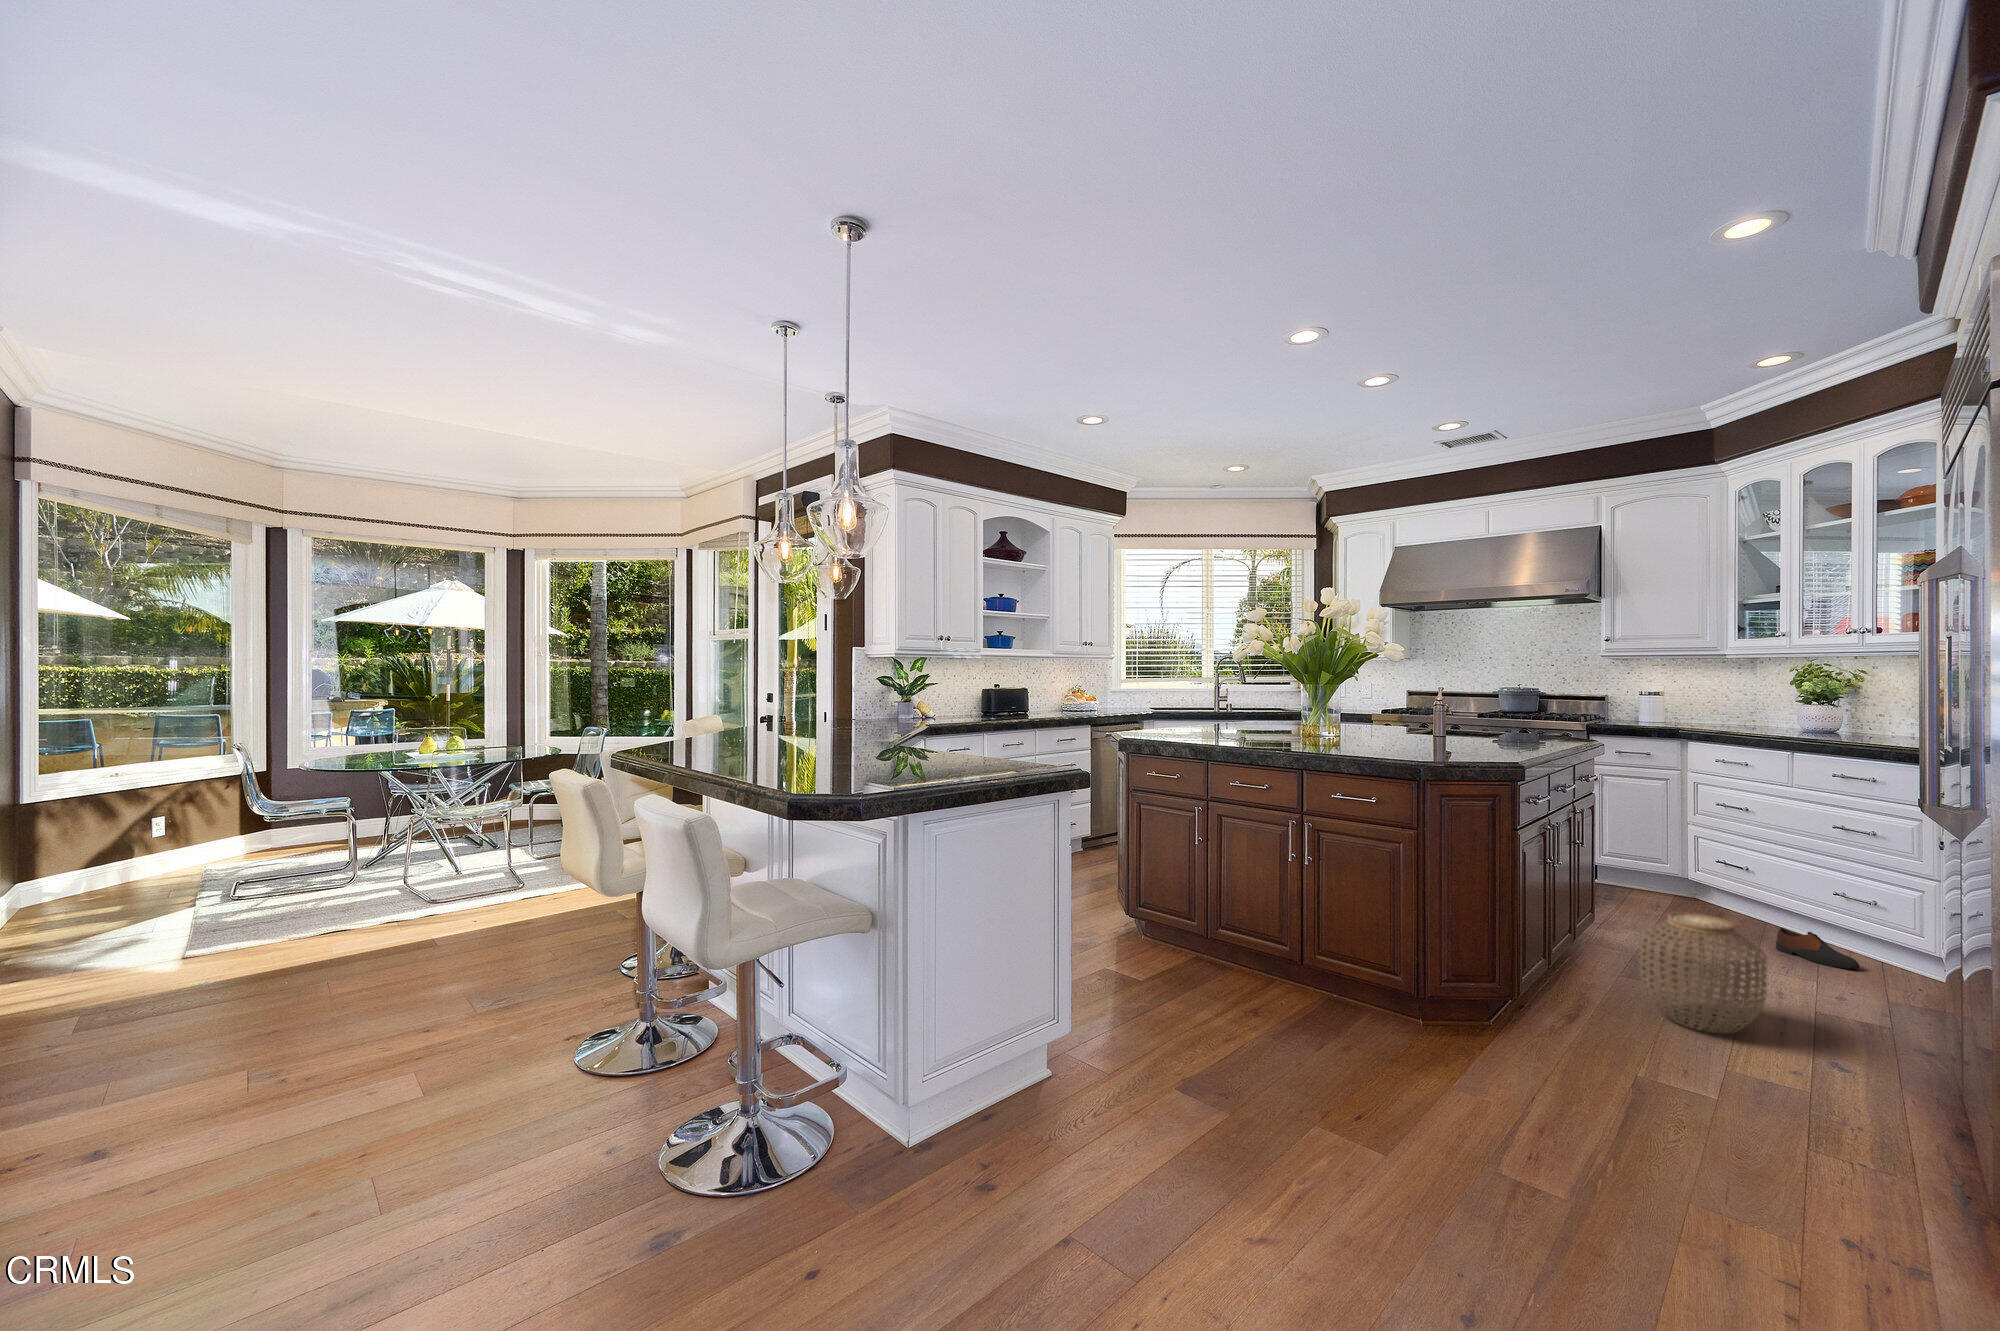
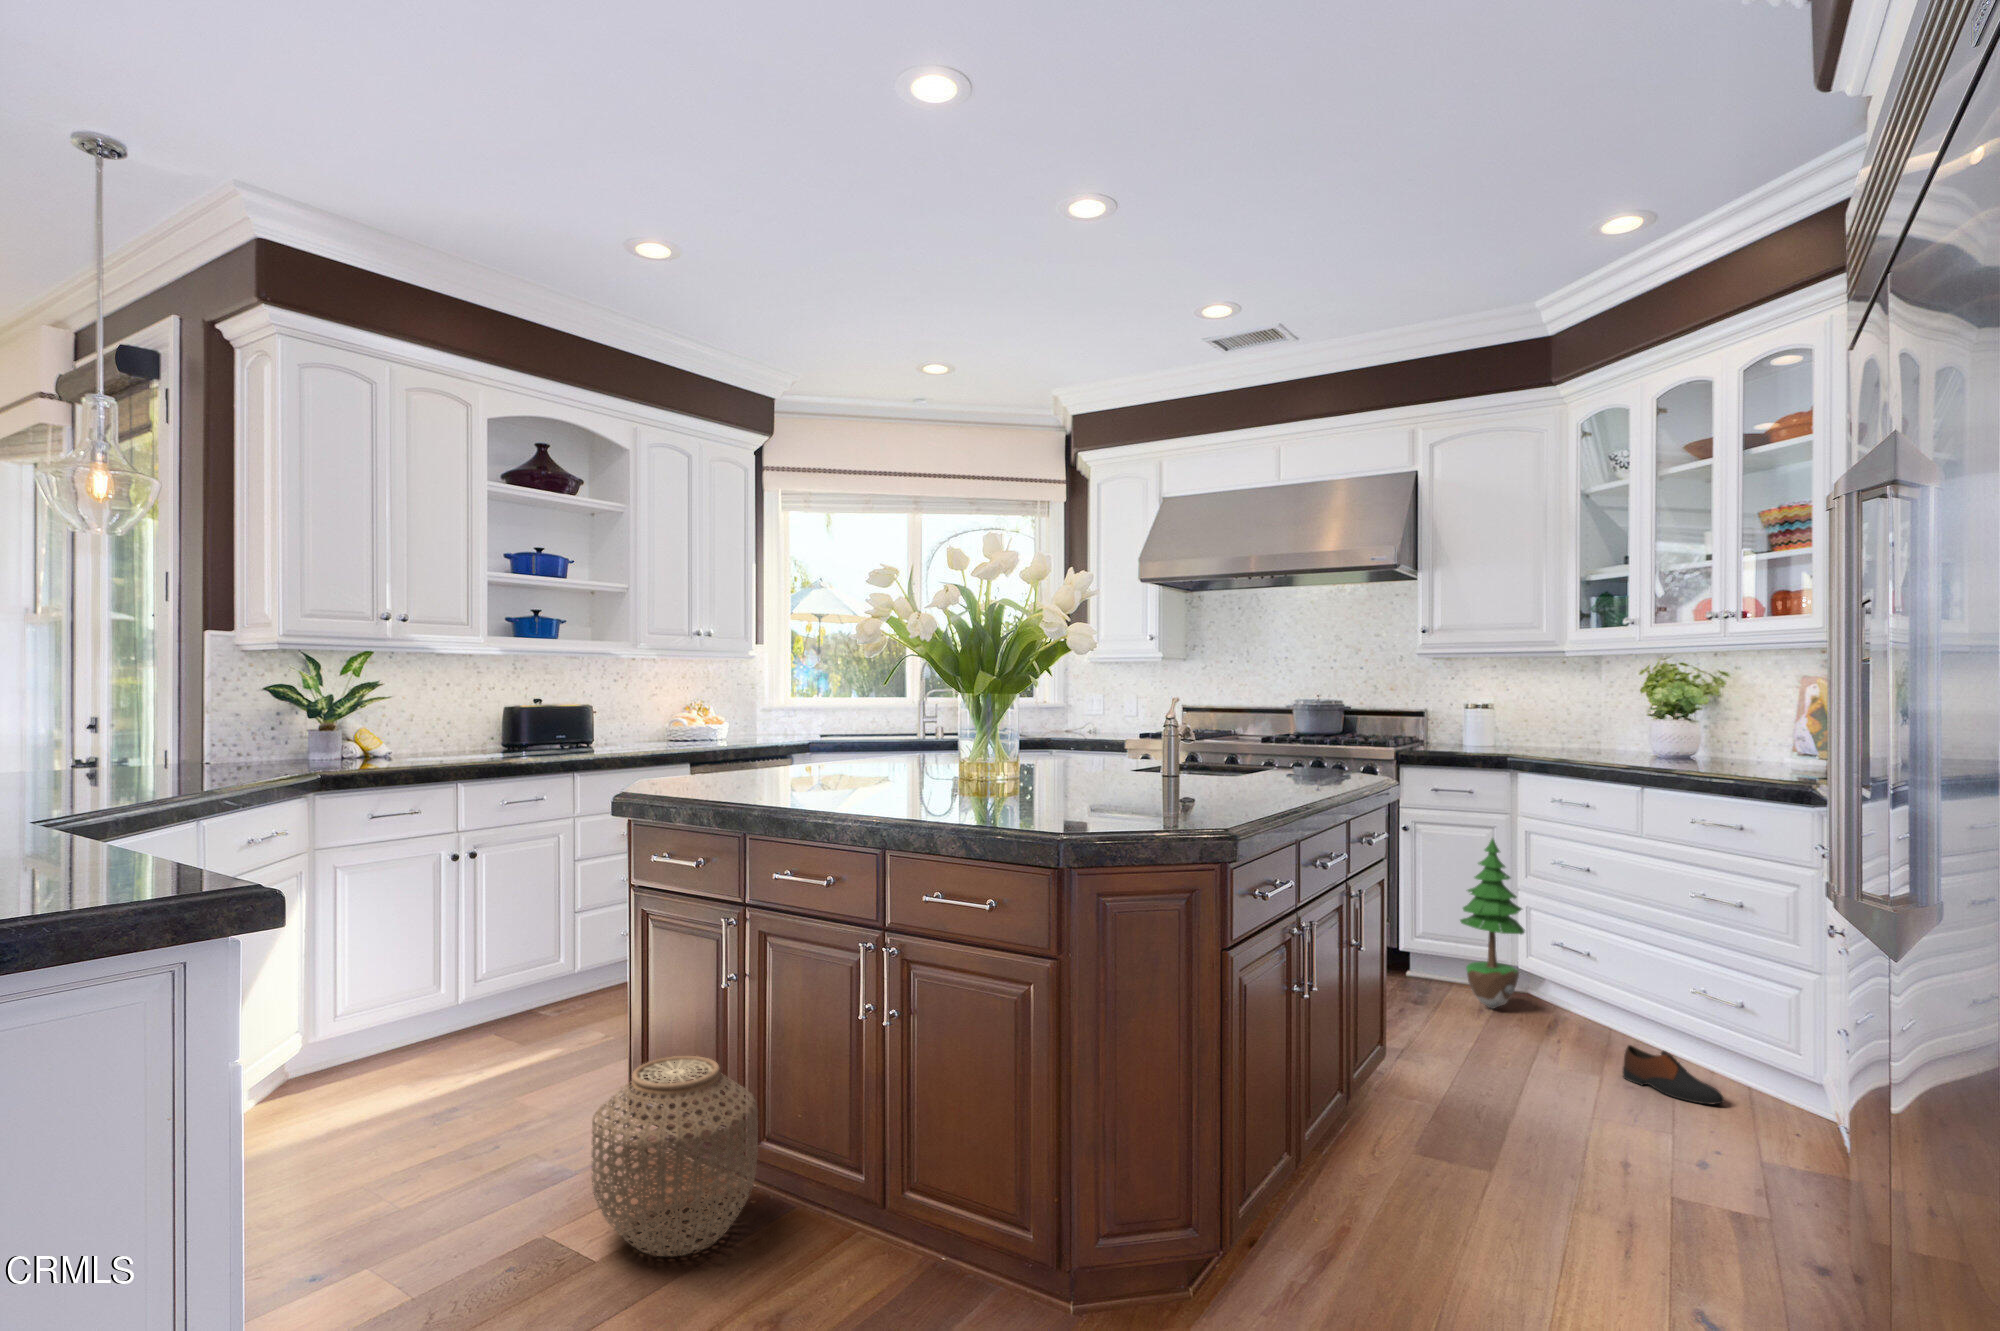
potted tree: none [1639,784,1694,904] -> present [1460,839,1525,1009]
woven basket: present [1639,912,1767,1034] -> present [592,1056,758,1256]

